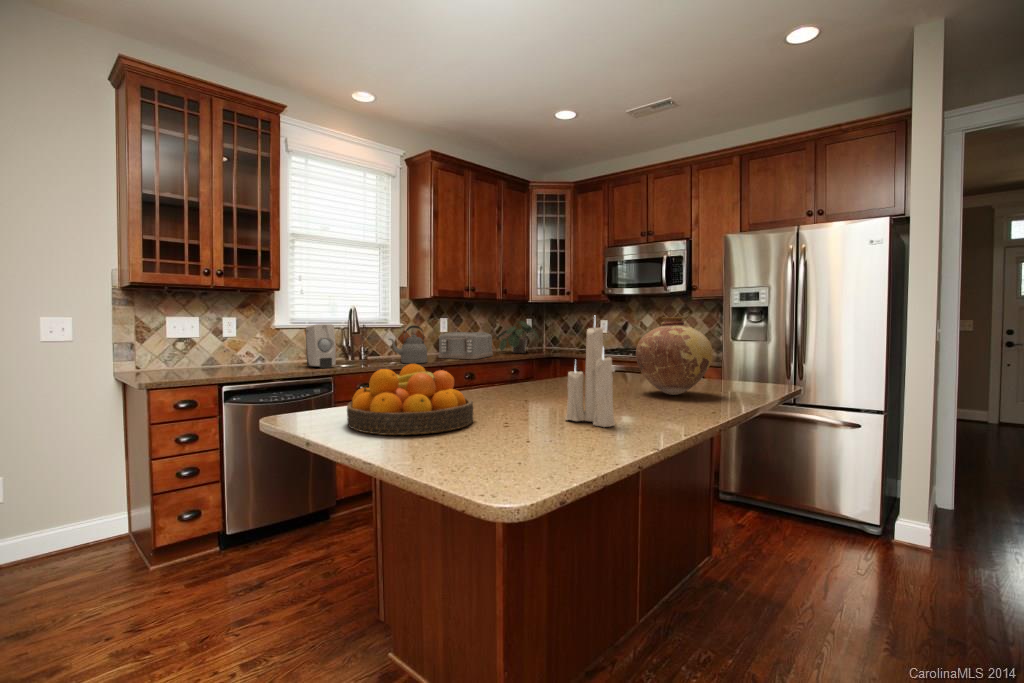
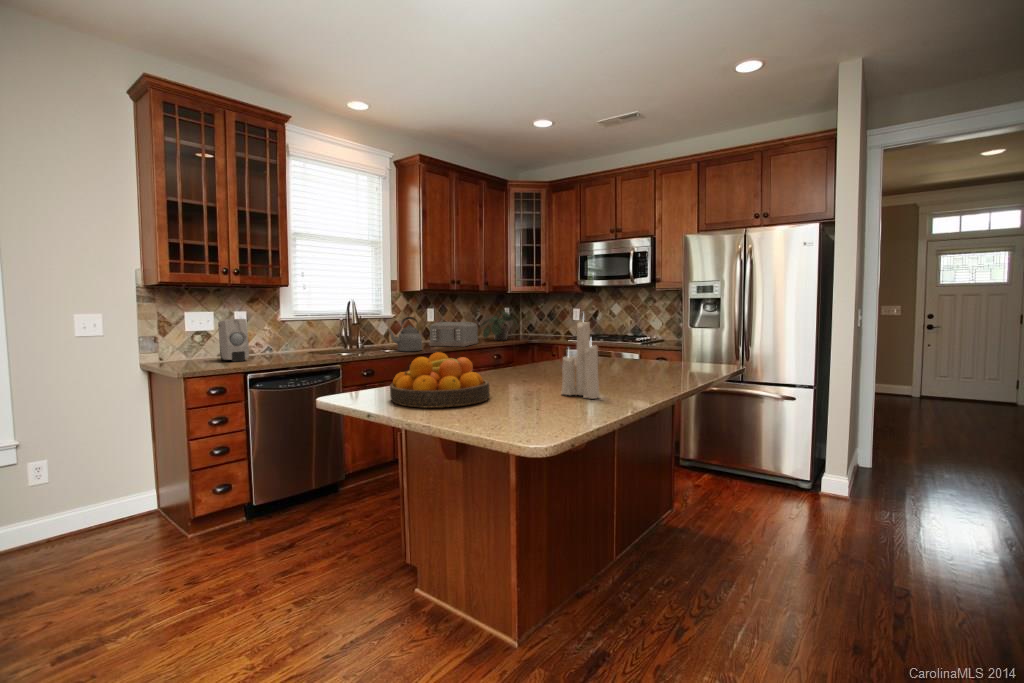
vase: present [636,317,712,395] -> none [612,311,674,374]
soap dispenser: present [306,324,336,368] -> present [218,319,249,362]

